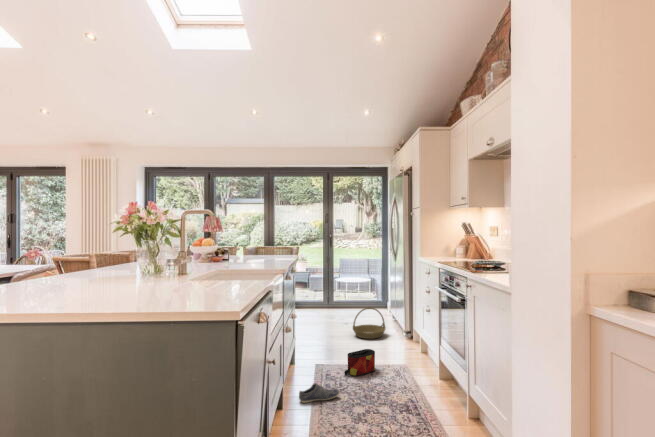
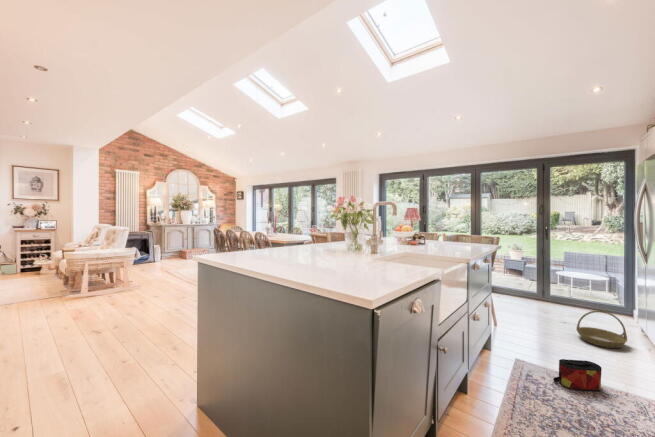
shoe: present [299,383,340,403] -> none [487,382,540,407]

